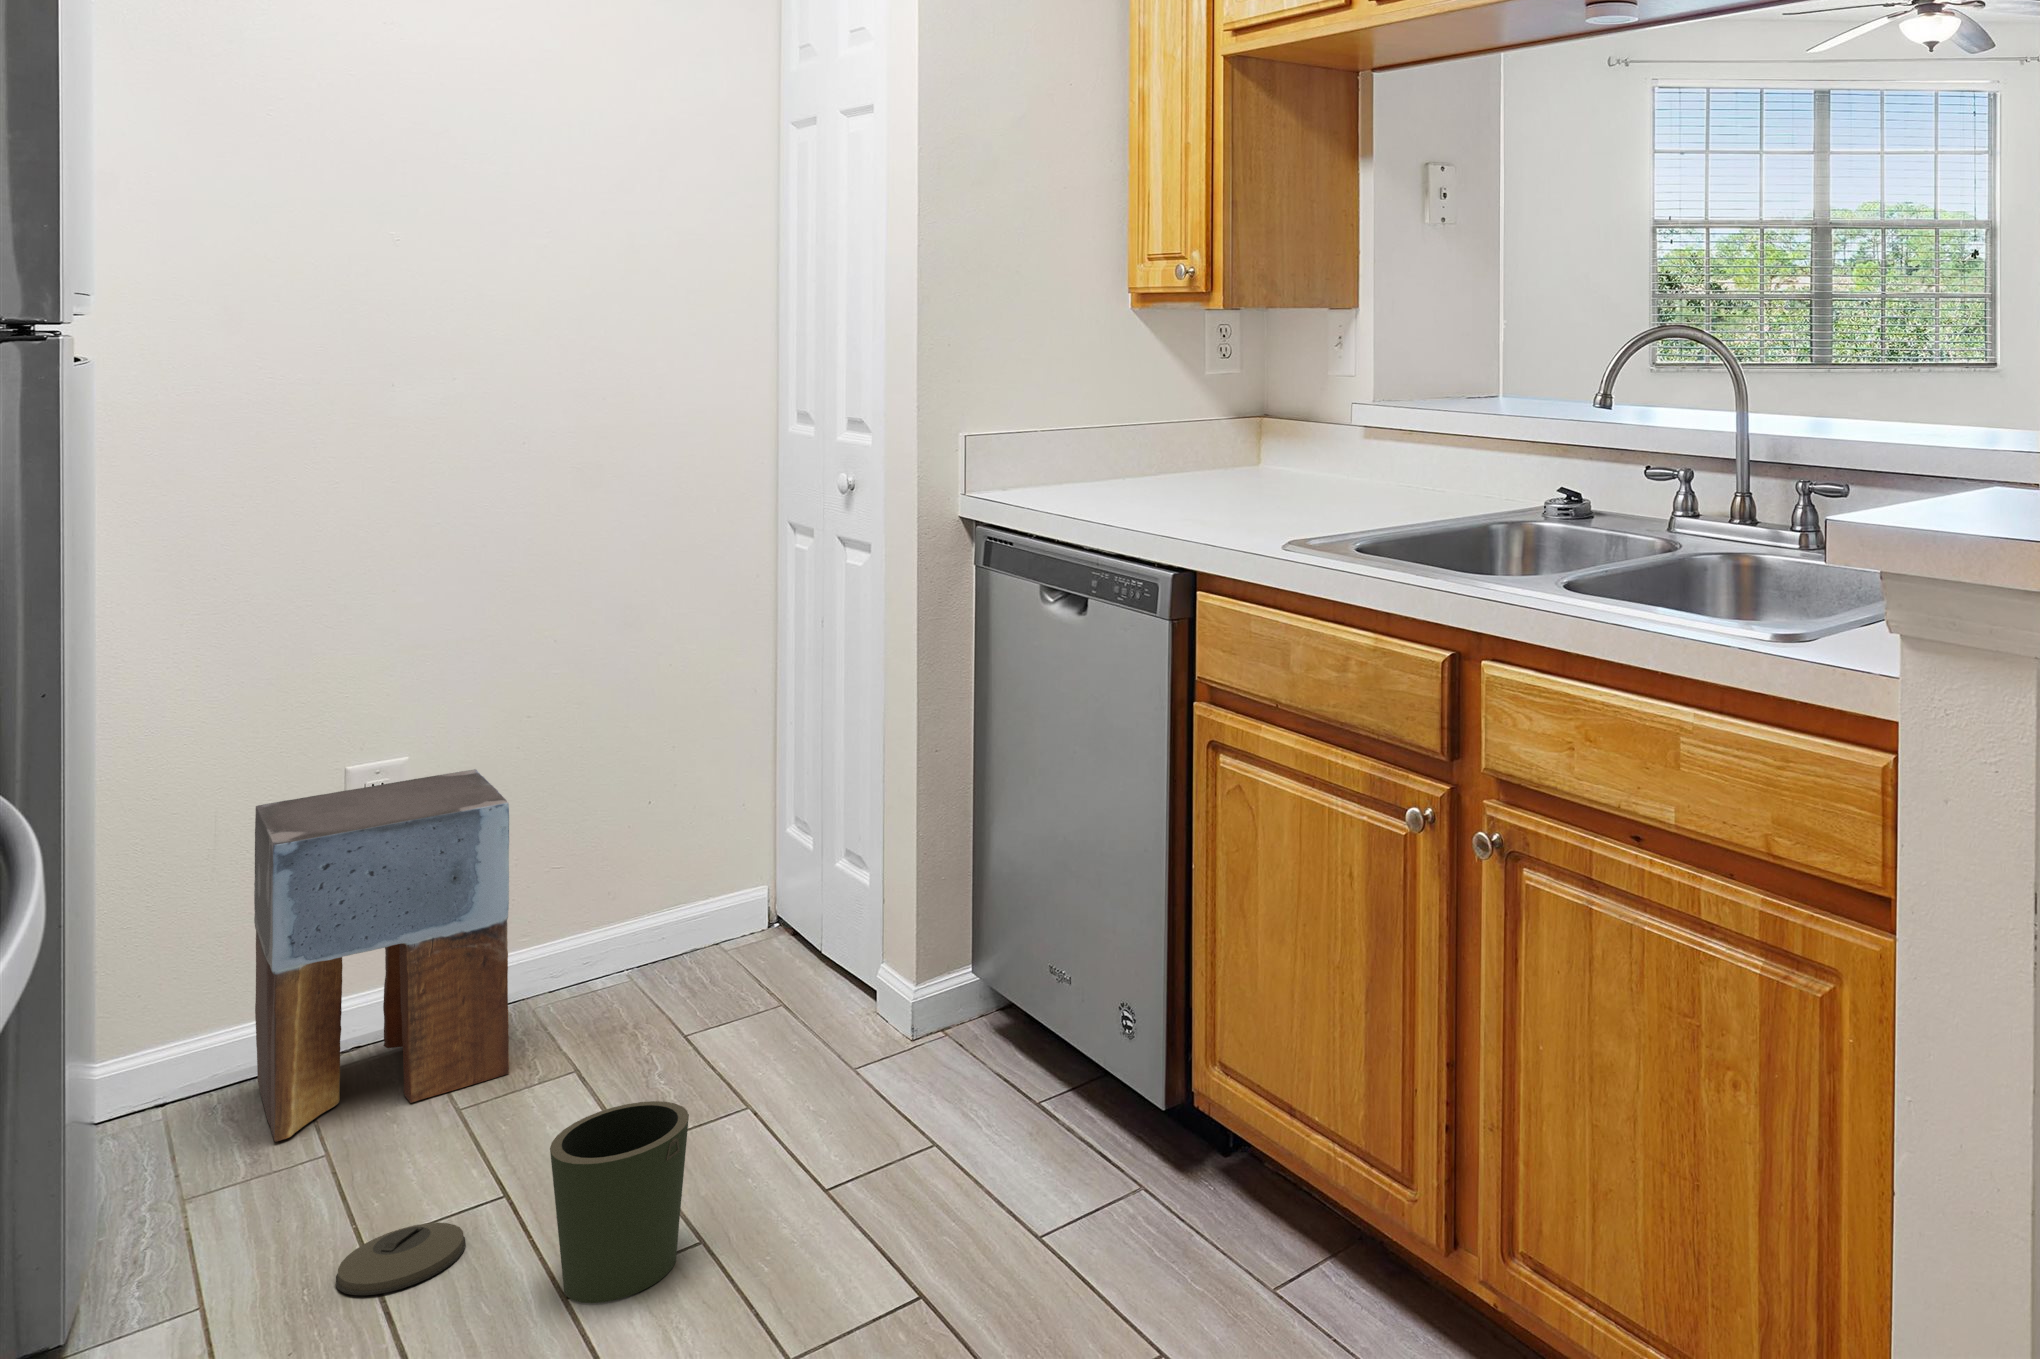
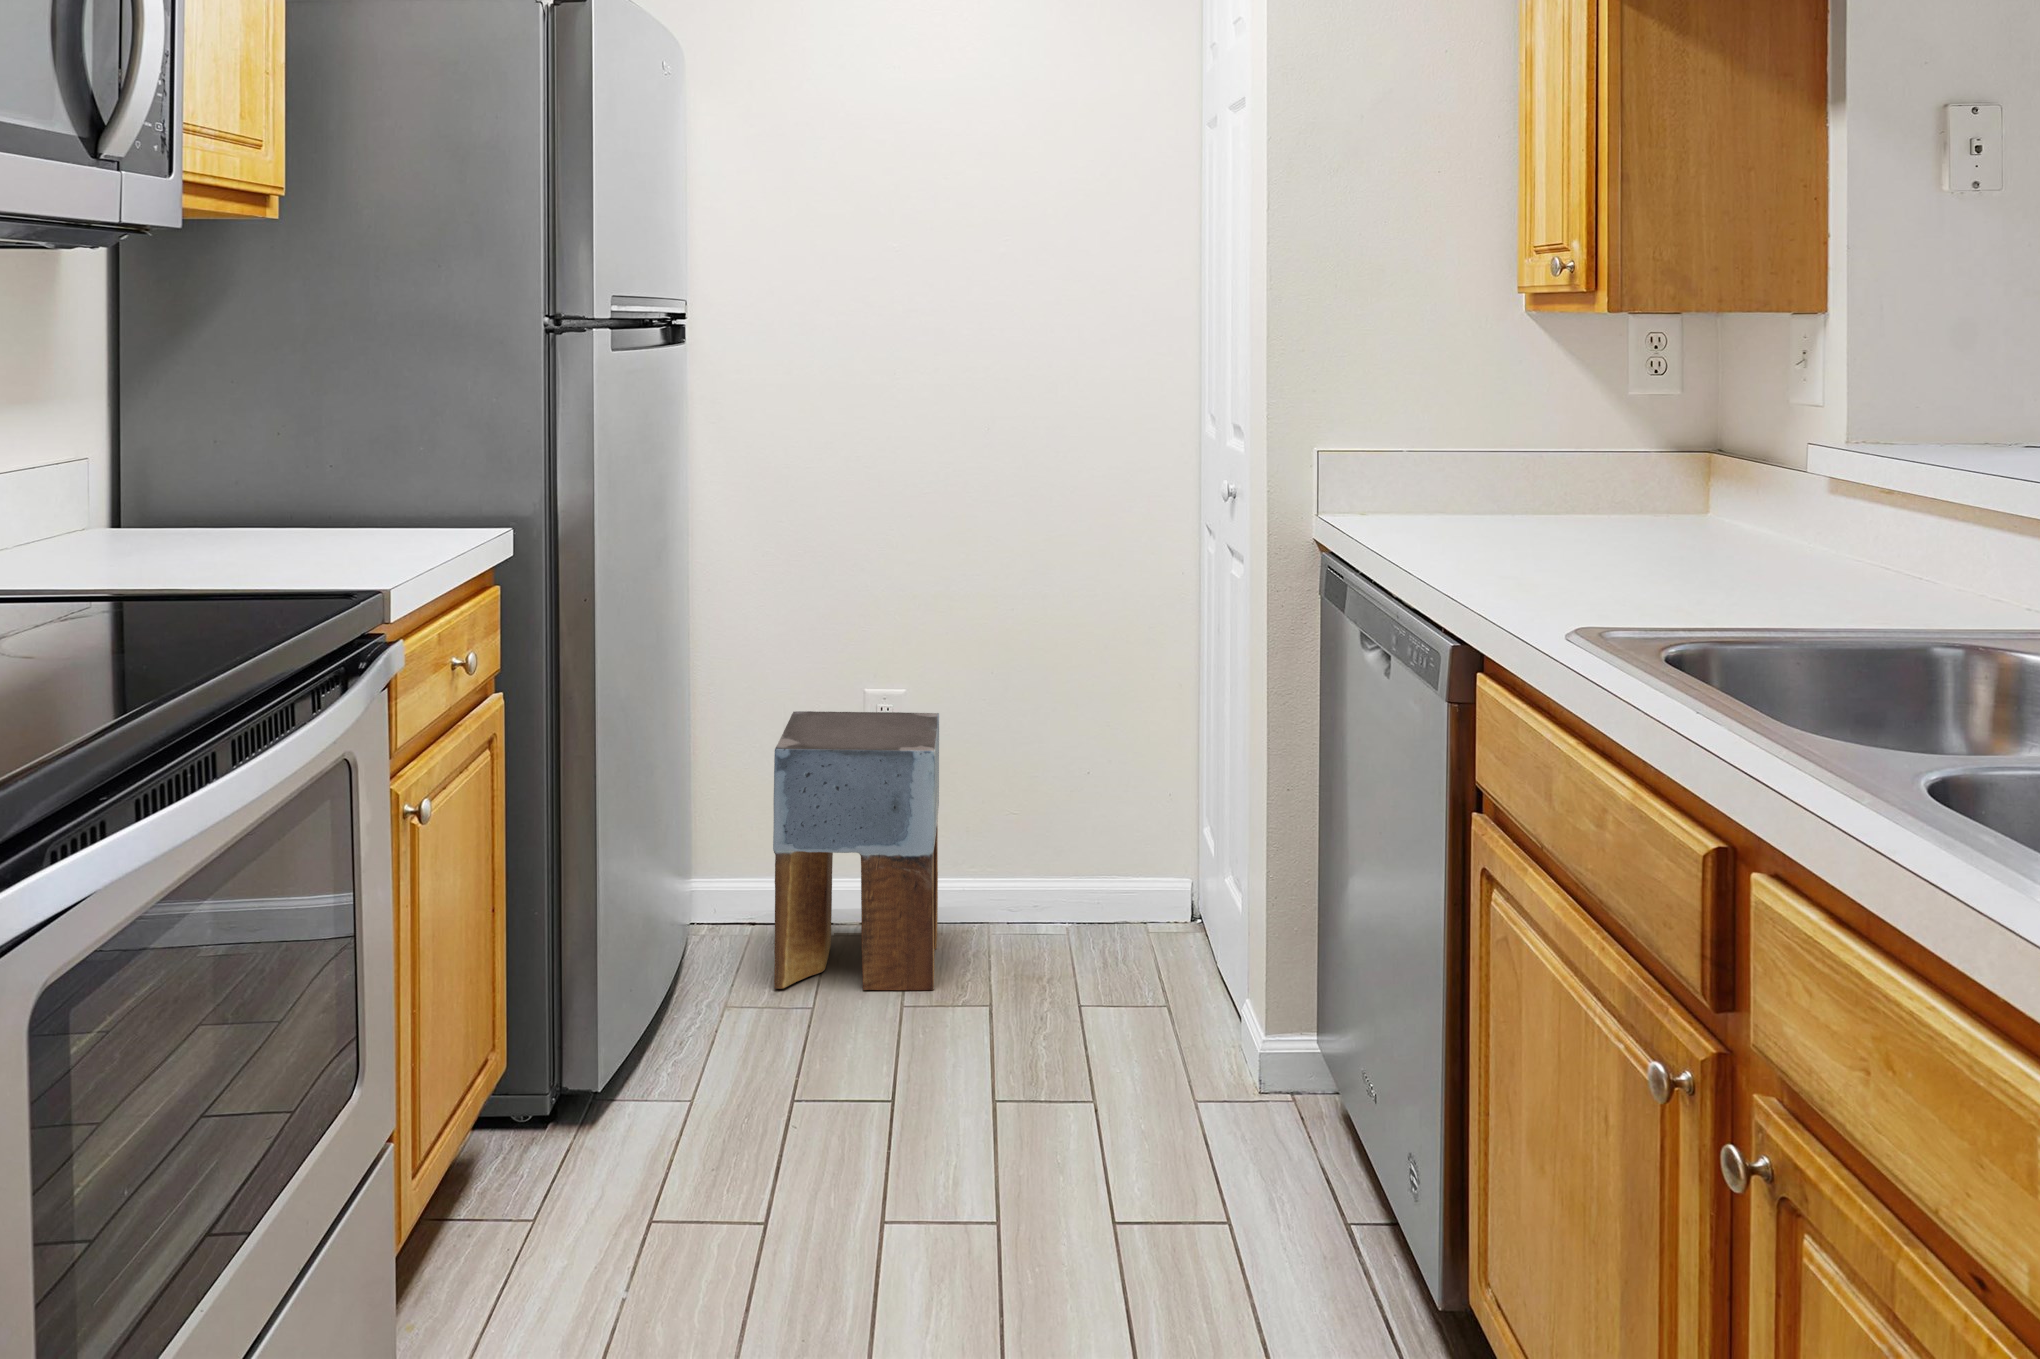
trash can: present [336,1101,689,1303] -> none [740,1067,964,1256]

